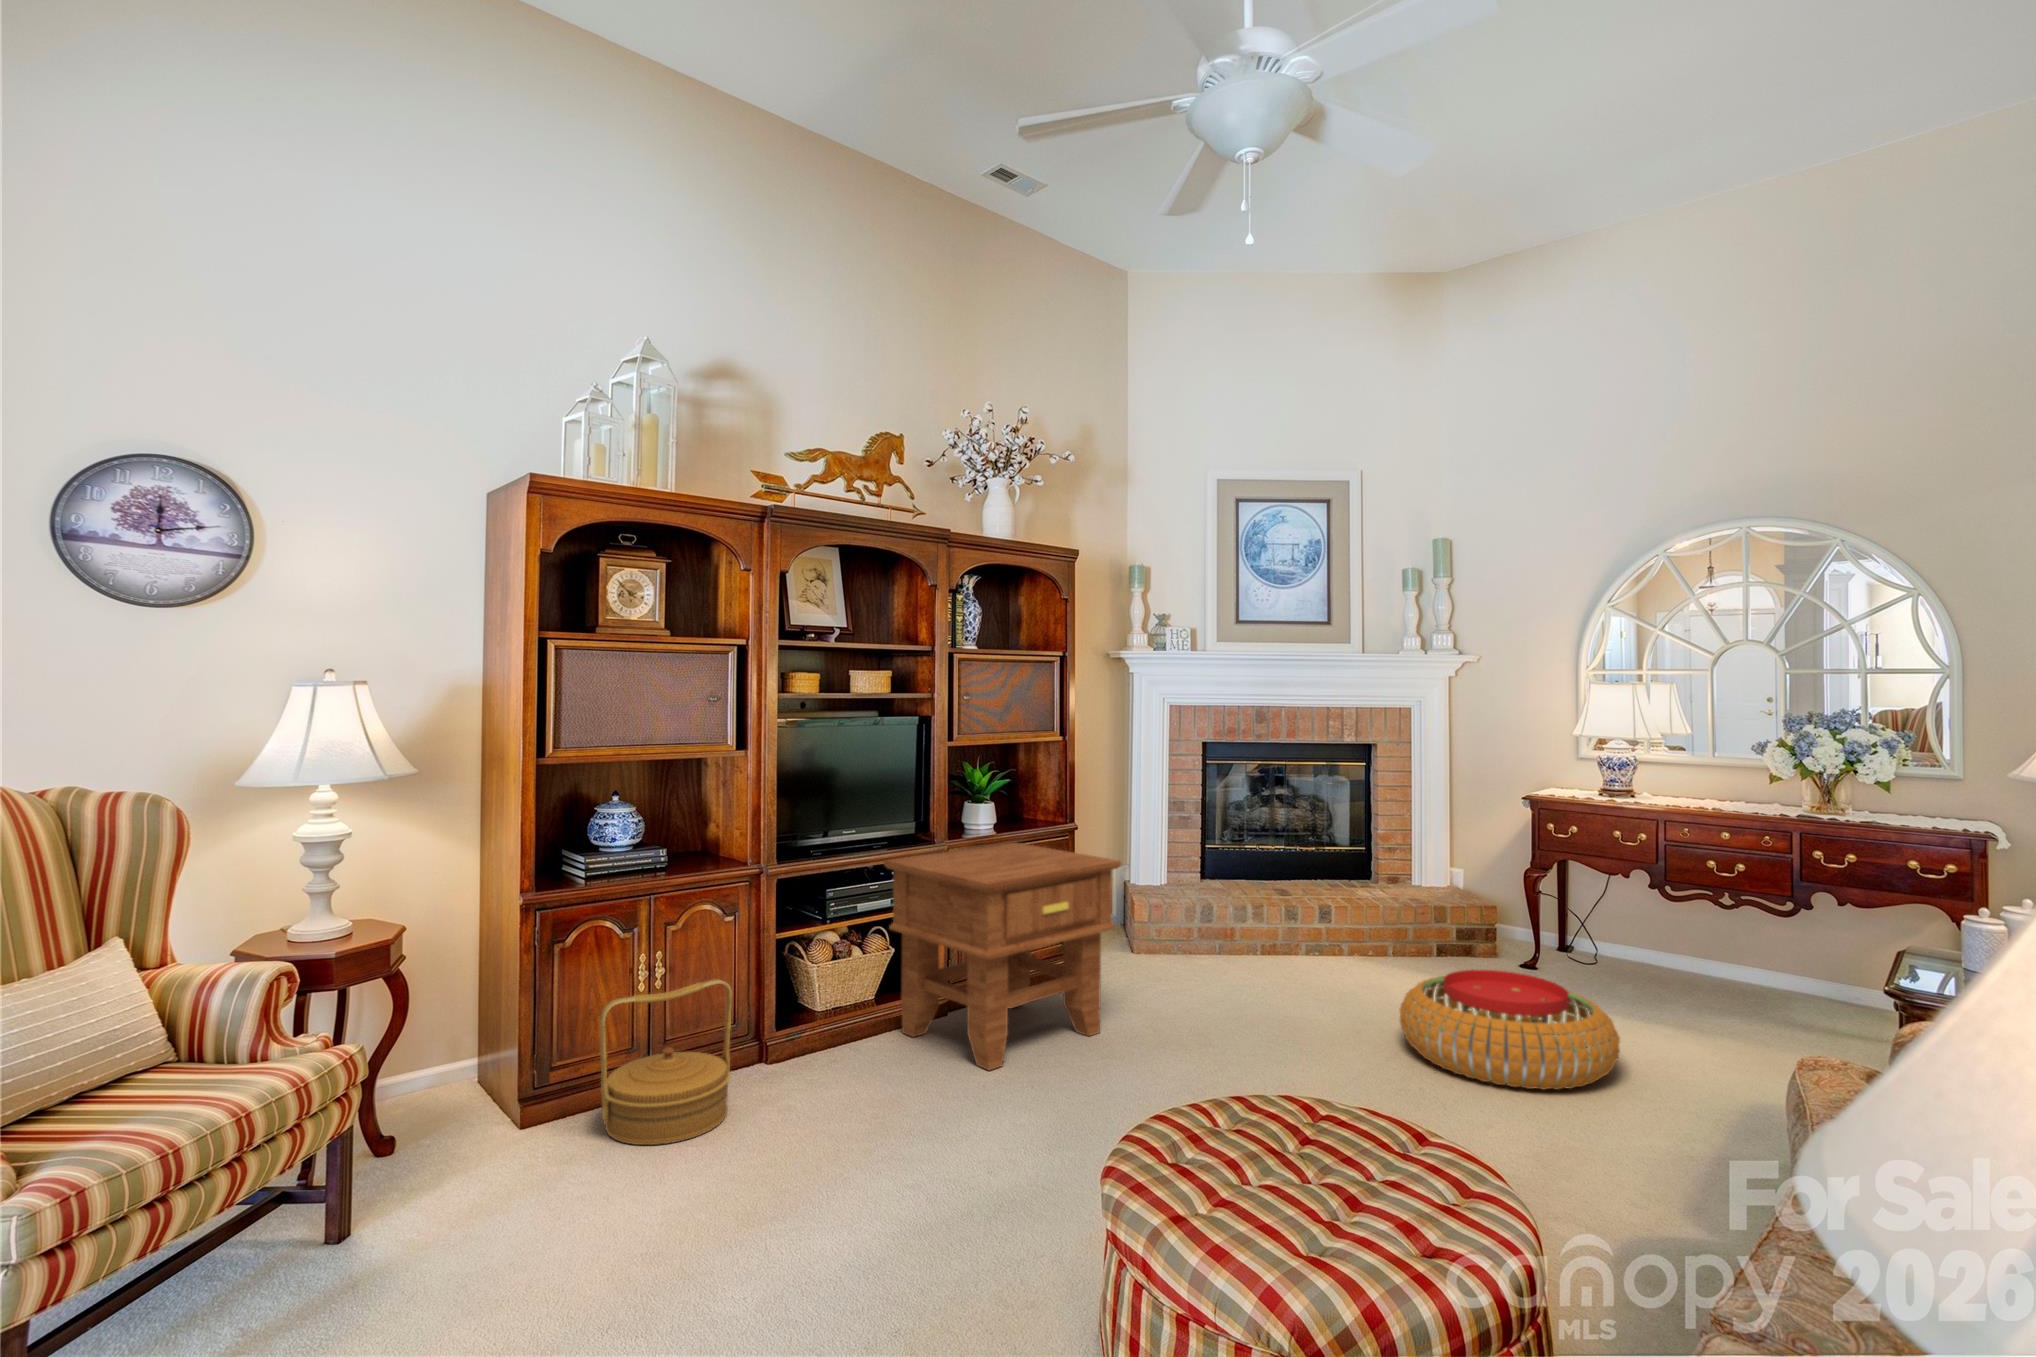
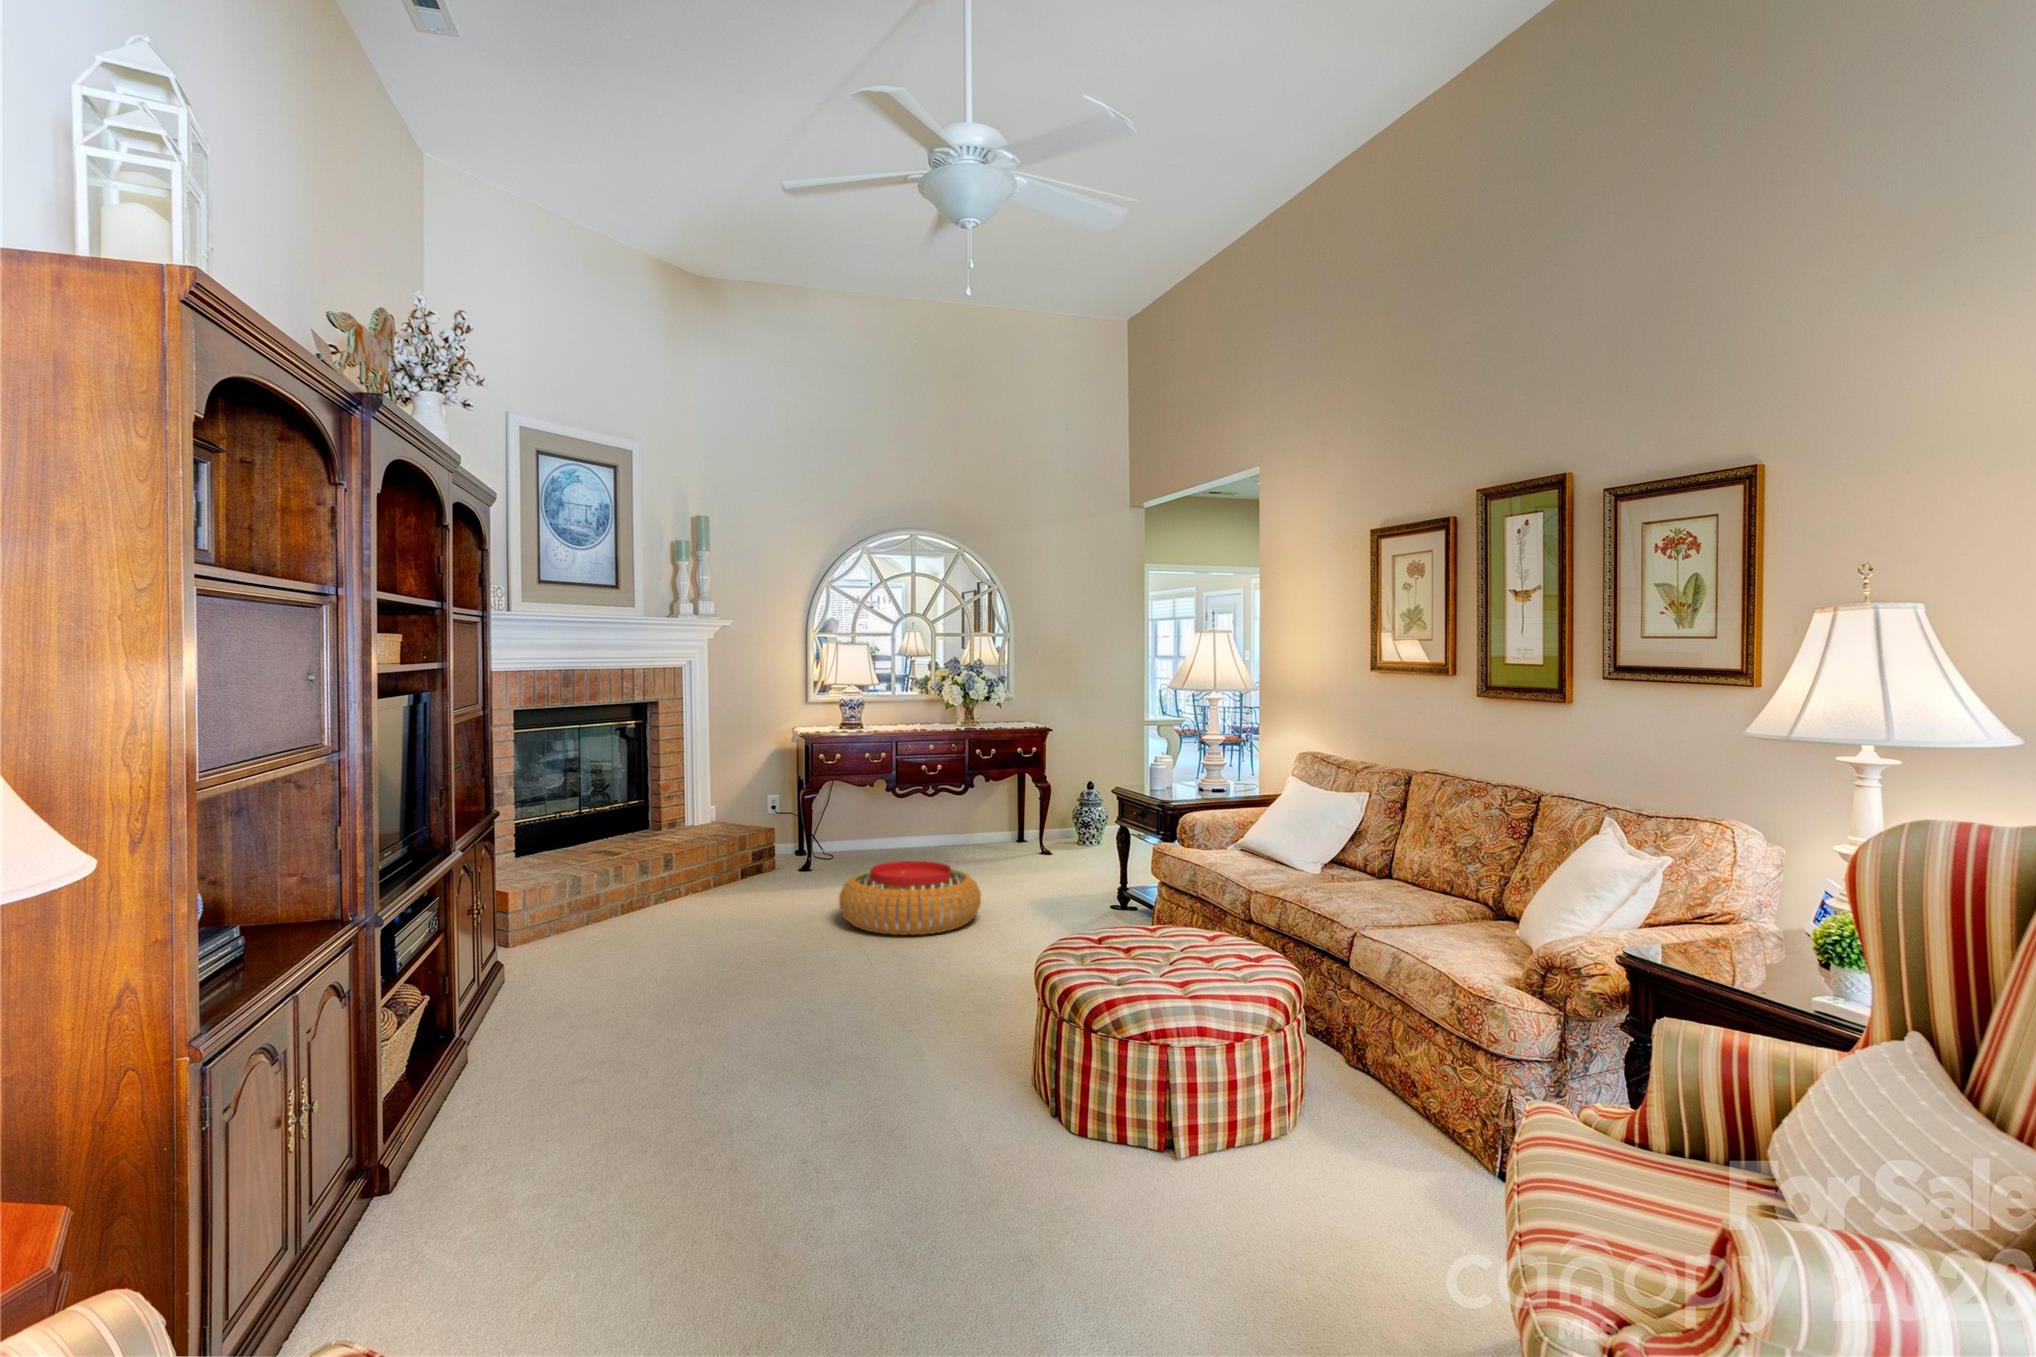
side table: present [884,843,1121,1071] -> none [478,826,682,1069]
woven basket: present [599,979,732,1145] -> none [400,1034,575,1266]

